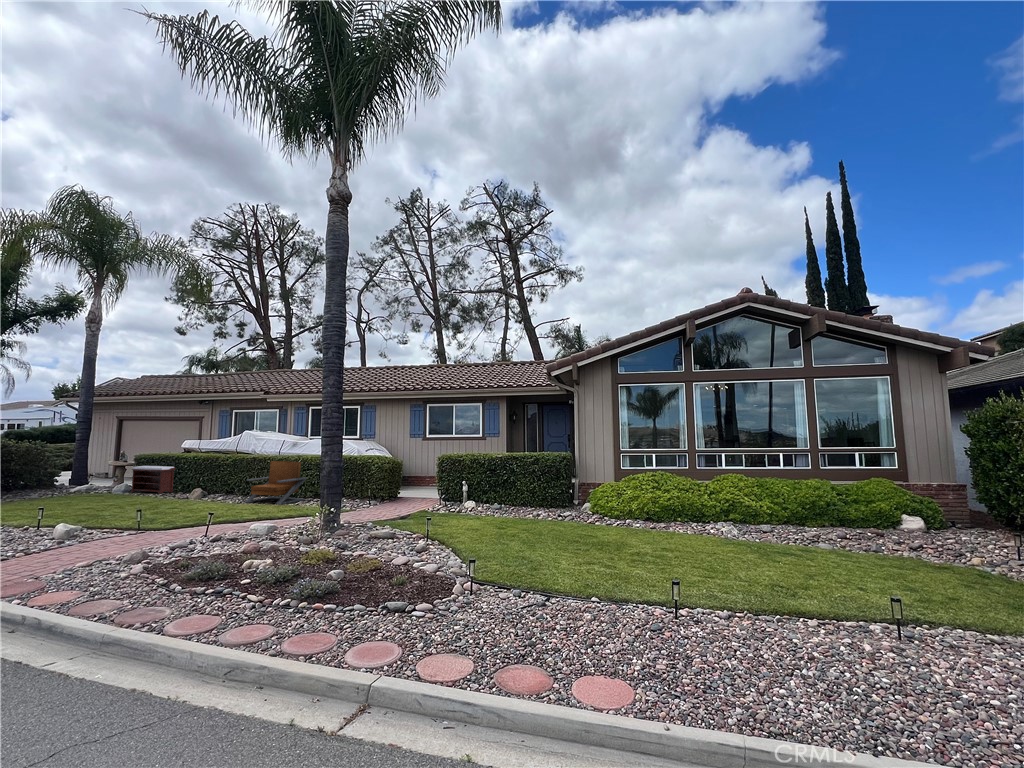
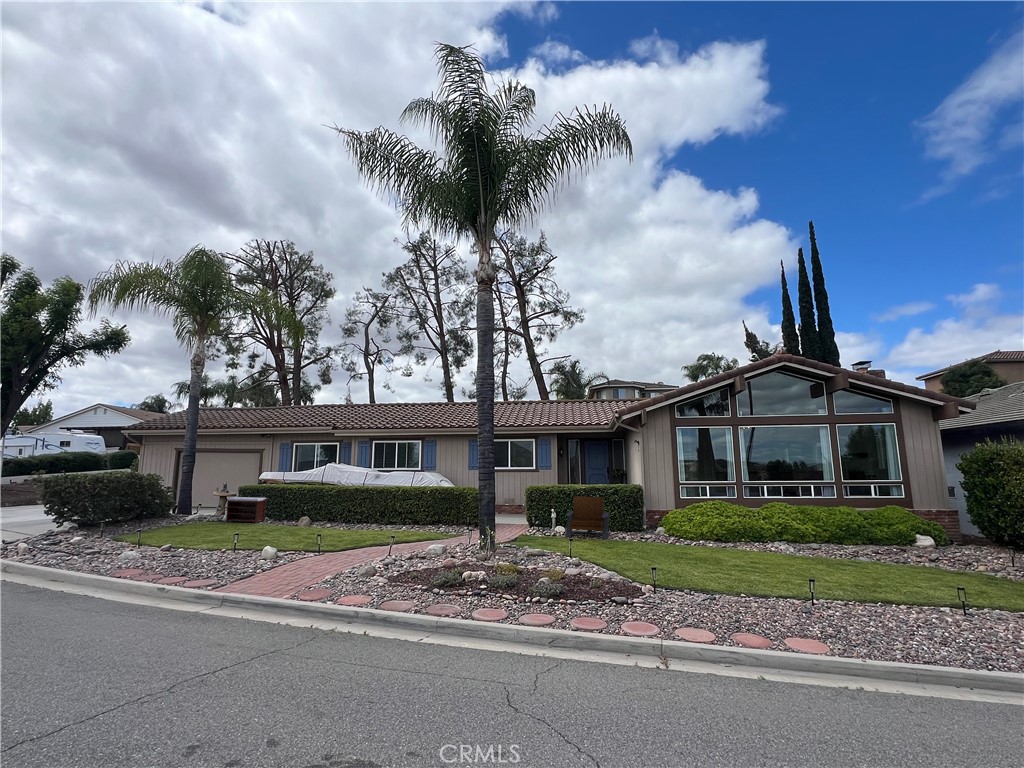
lounge chair: present [246,461,306,505] -> present [565,496,610,539]

